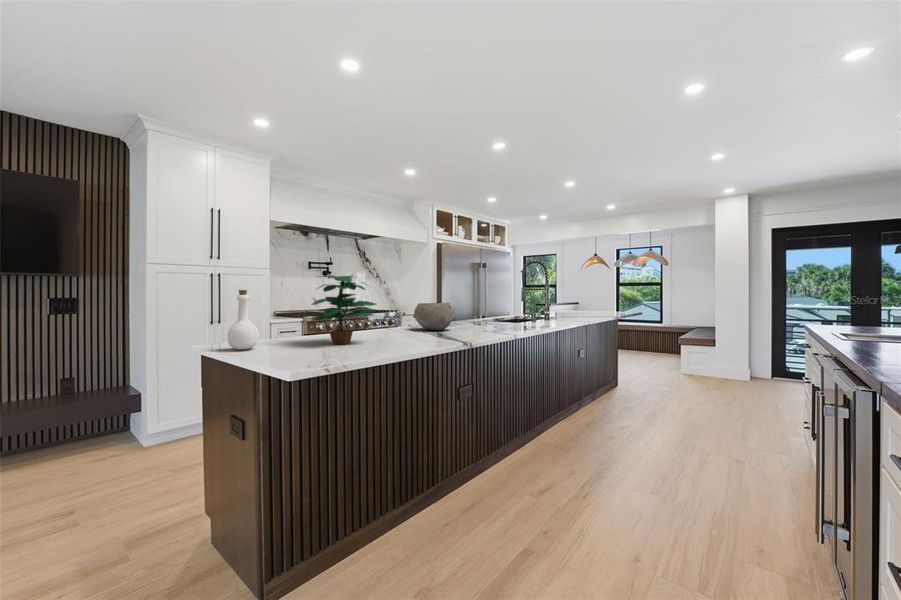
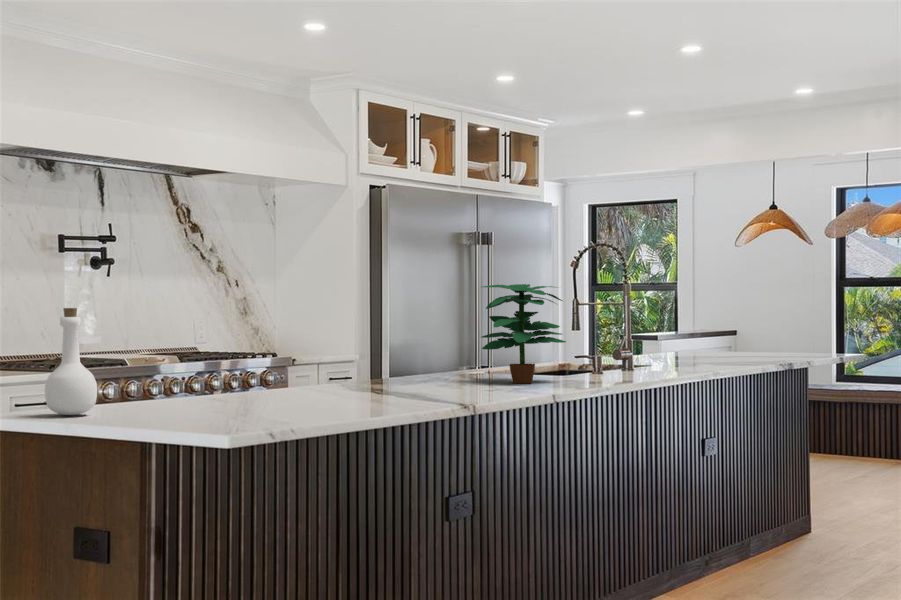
potted plant: present [312,275,376,344] -> present [482,284,566,383]
ceramic bowl: present [413,303,455,330] -> none [348,330,435,387]

